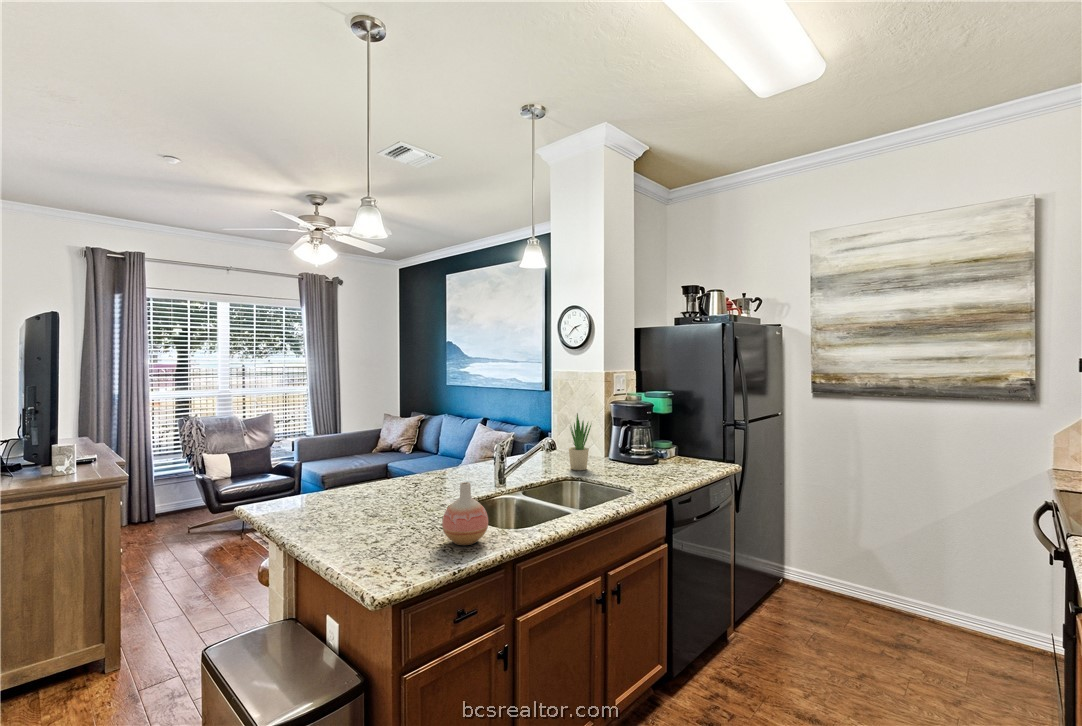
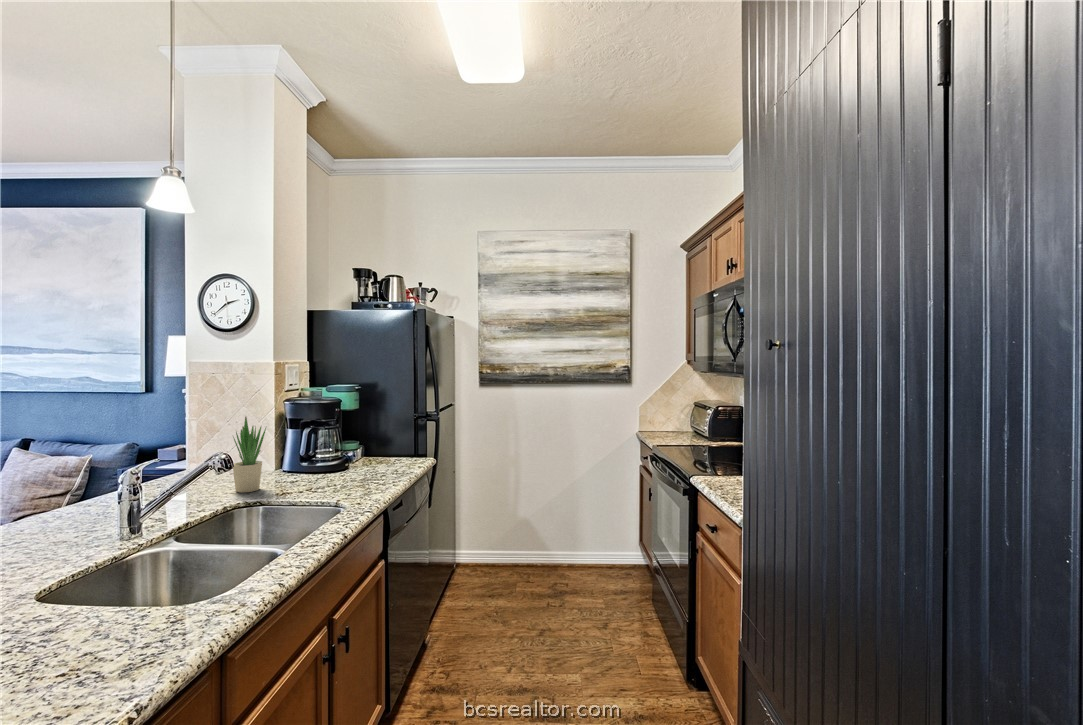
vase: present [442,482,488,545] -> none [69,545,171,661]

